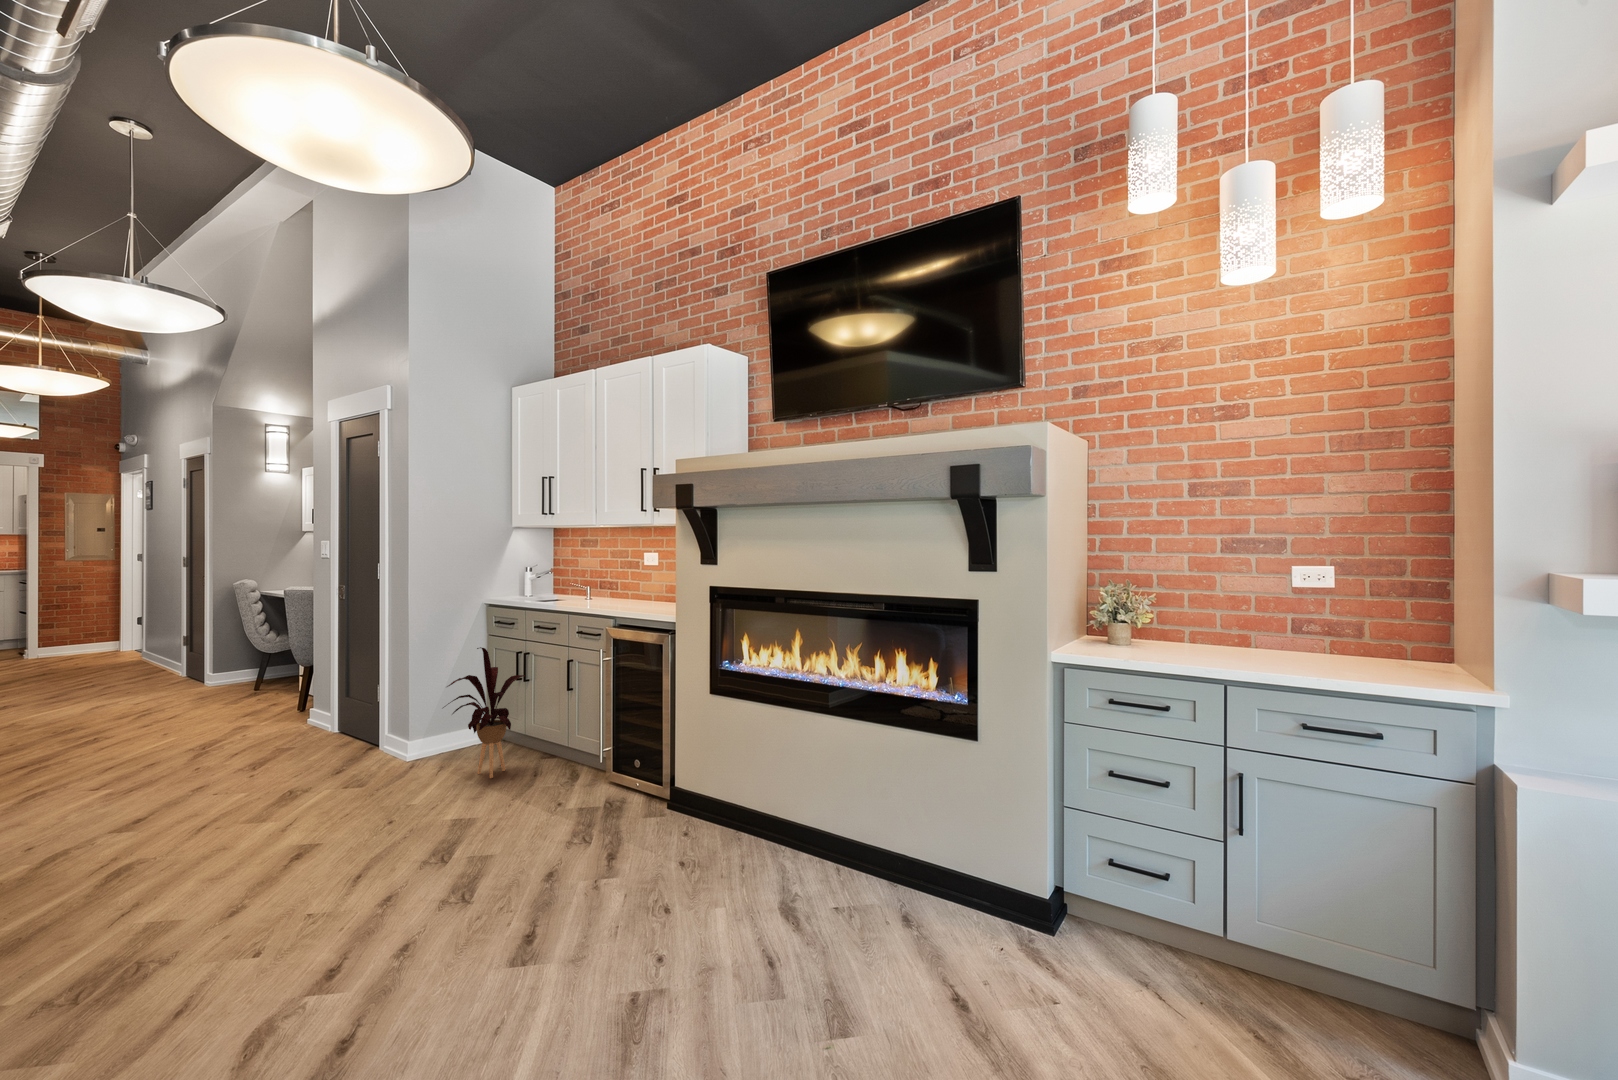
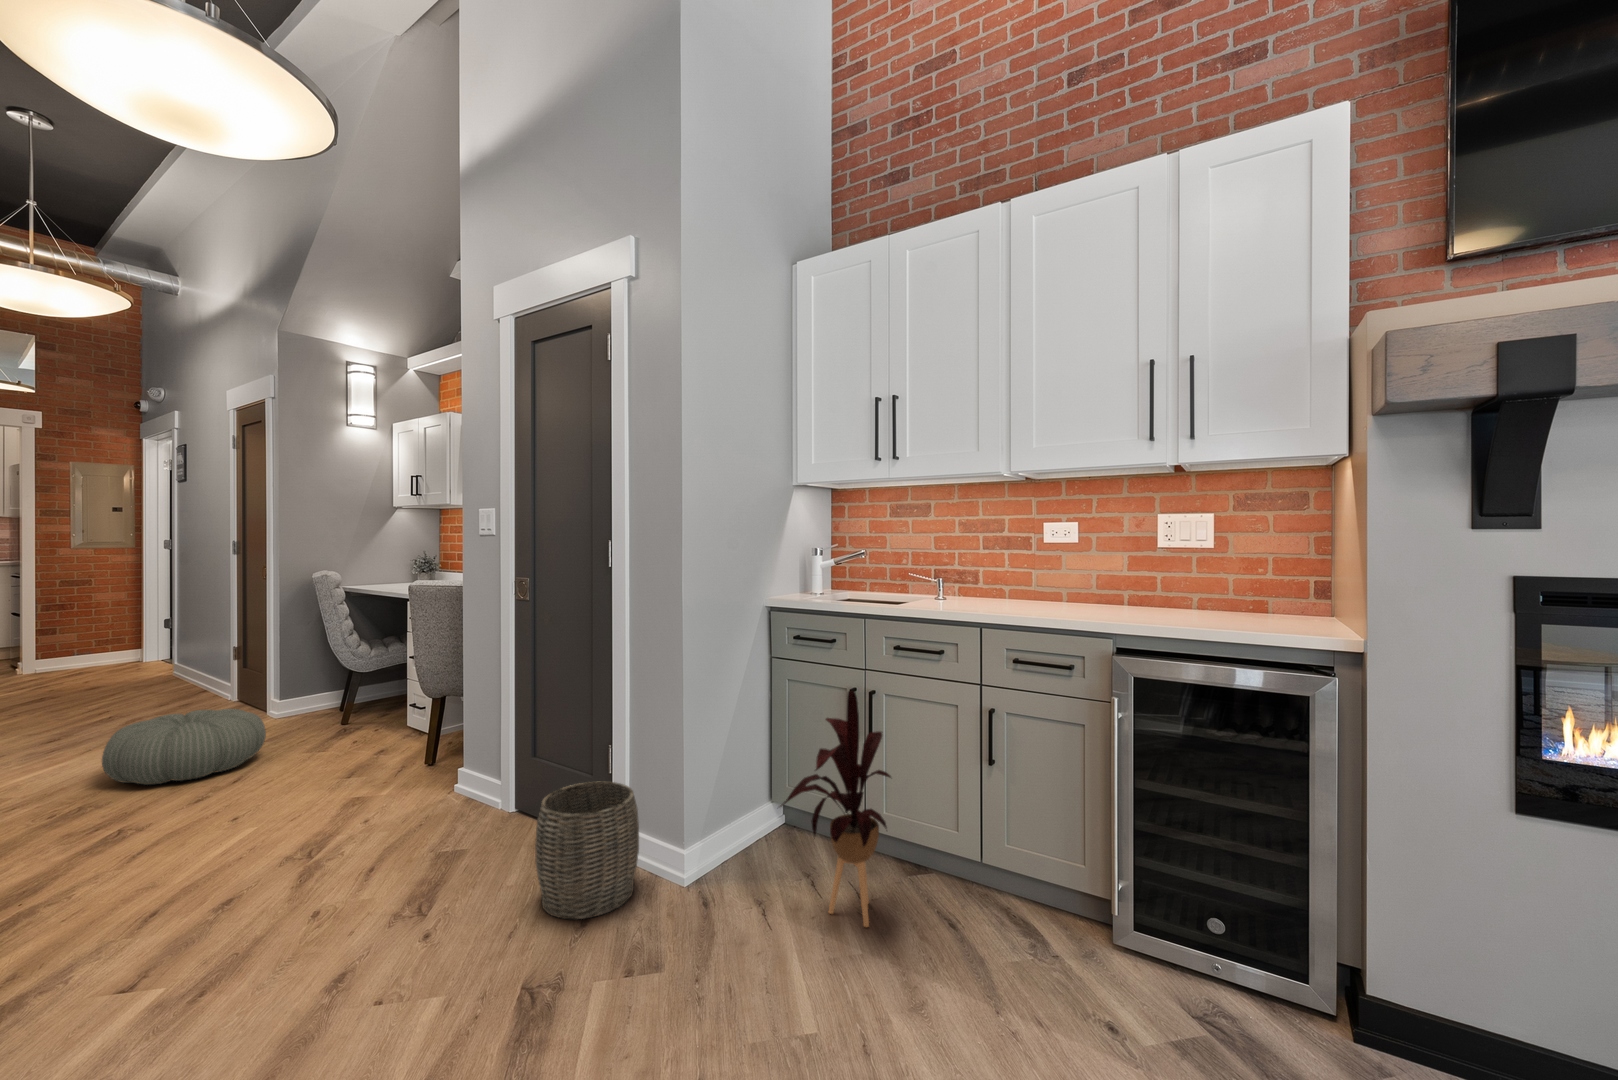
pouf: none [83,675,194,720] -> present [102,709,266,785]
woven basket: none [318,705,385,774] -> present [535,781,639,919]

